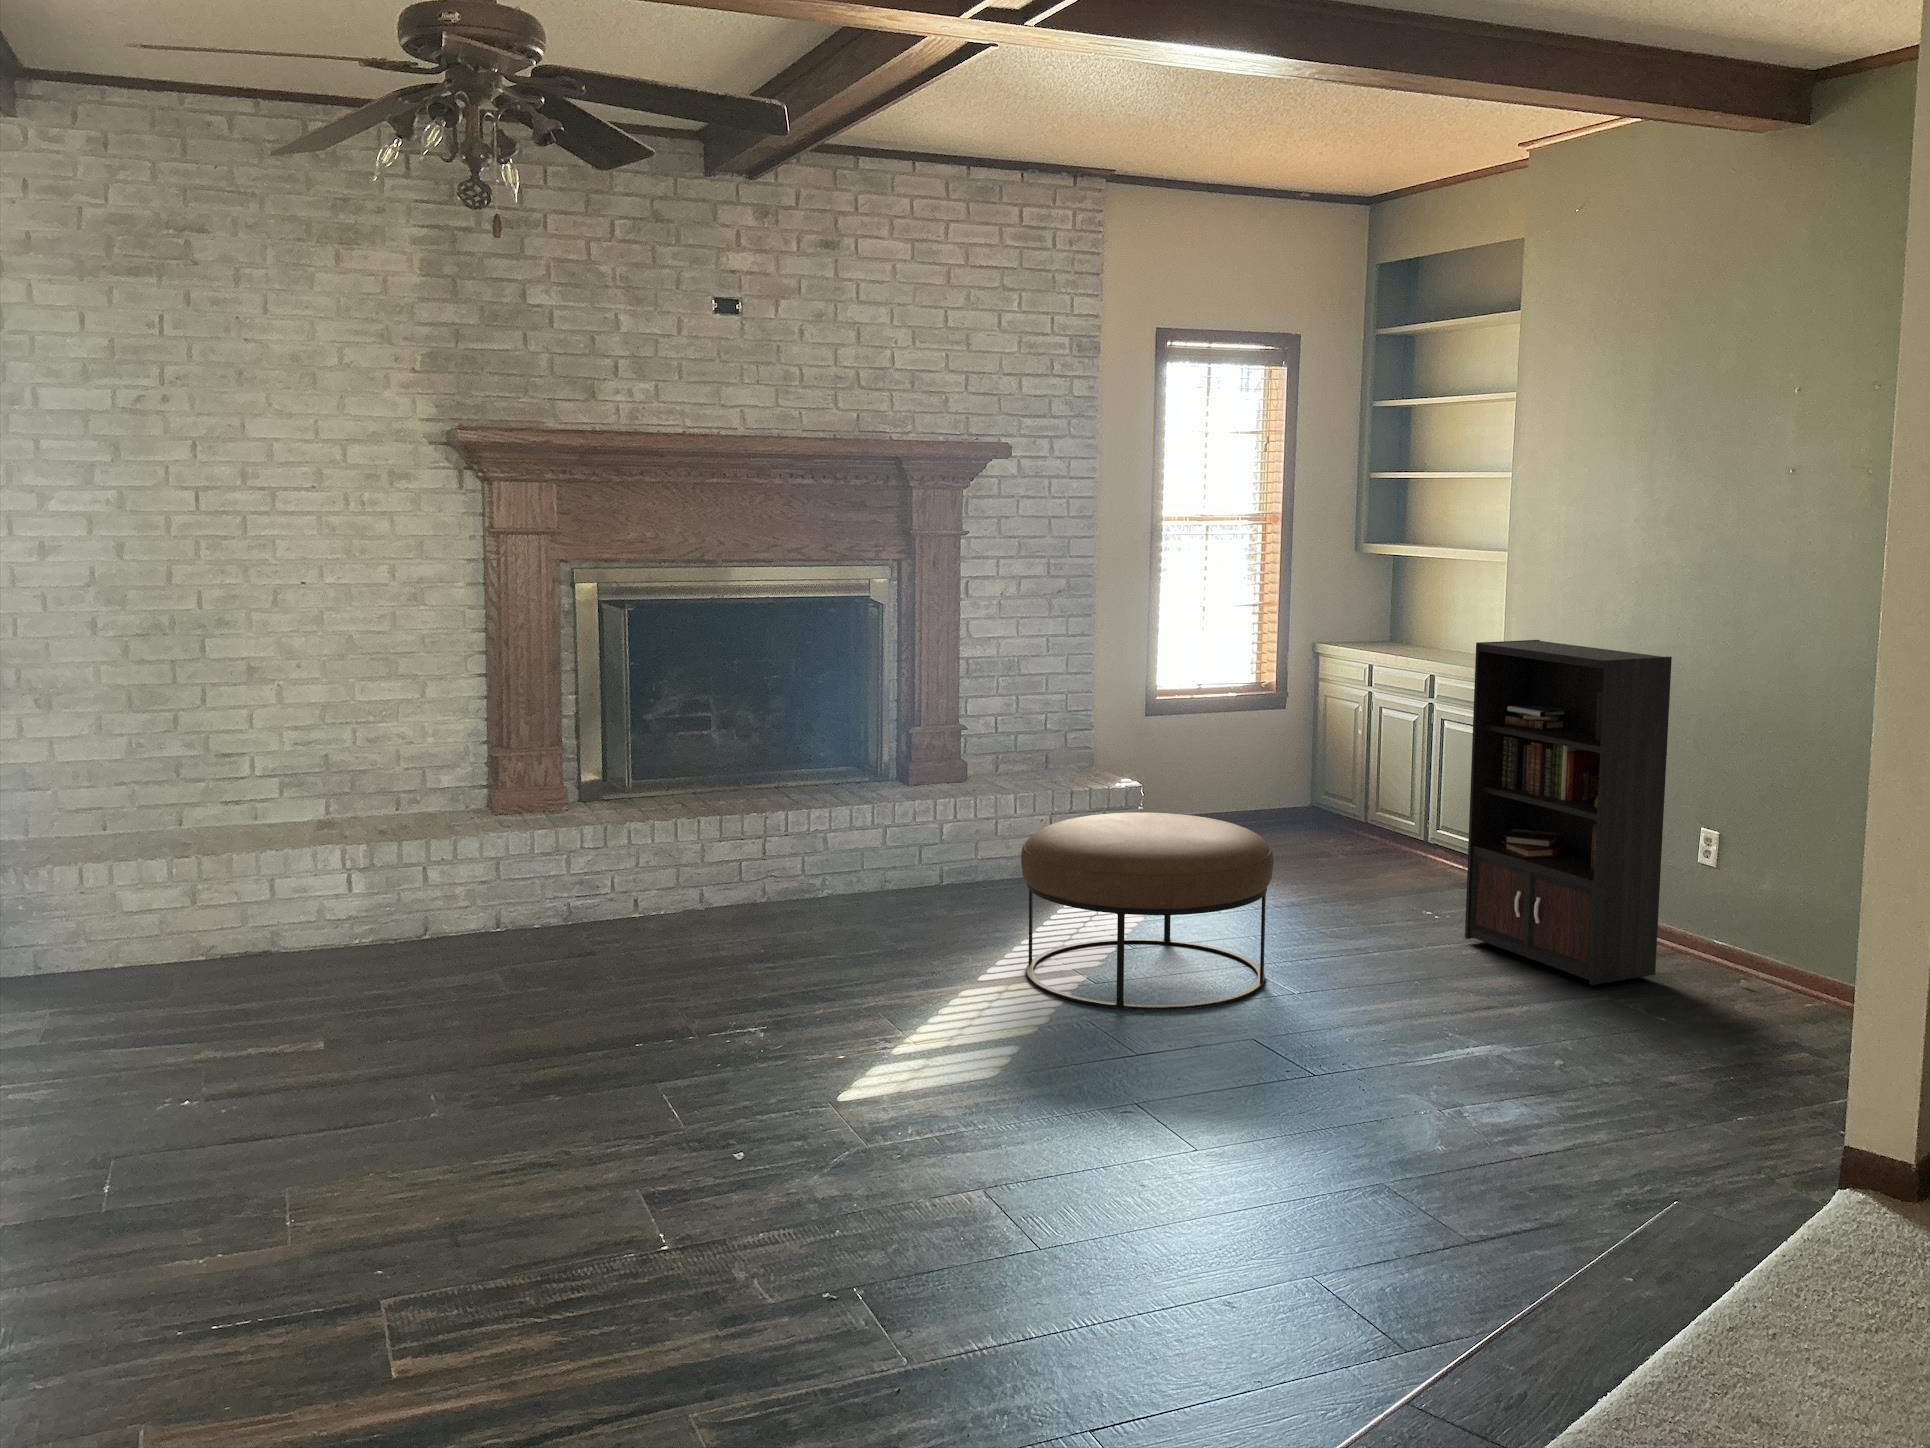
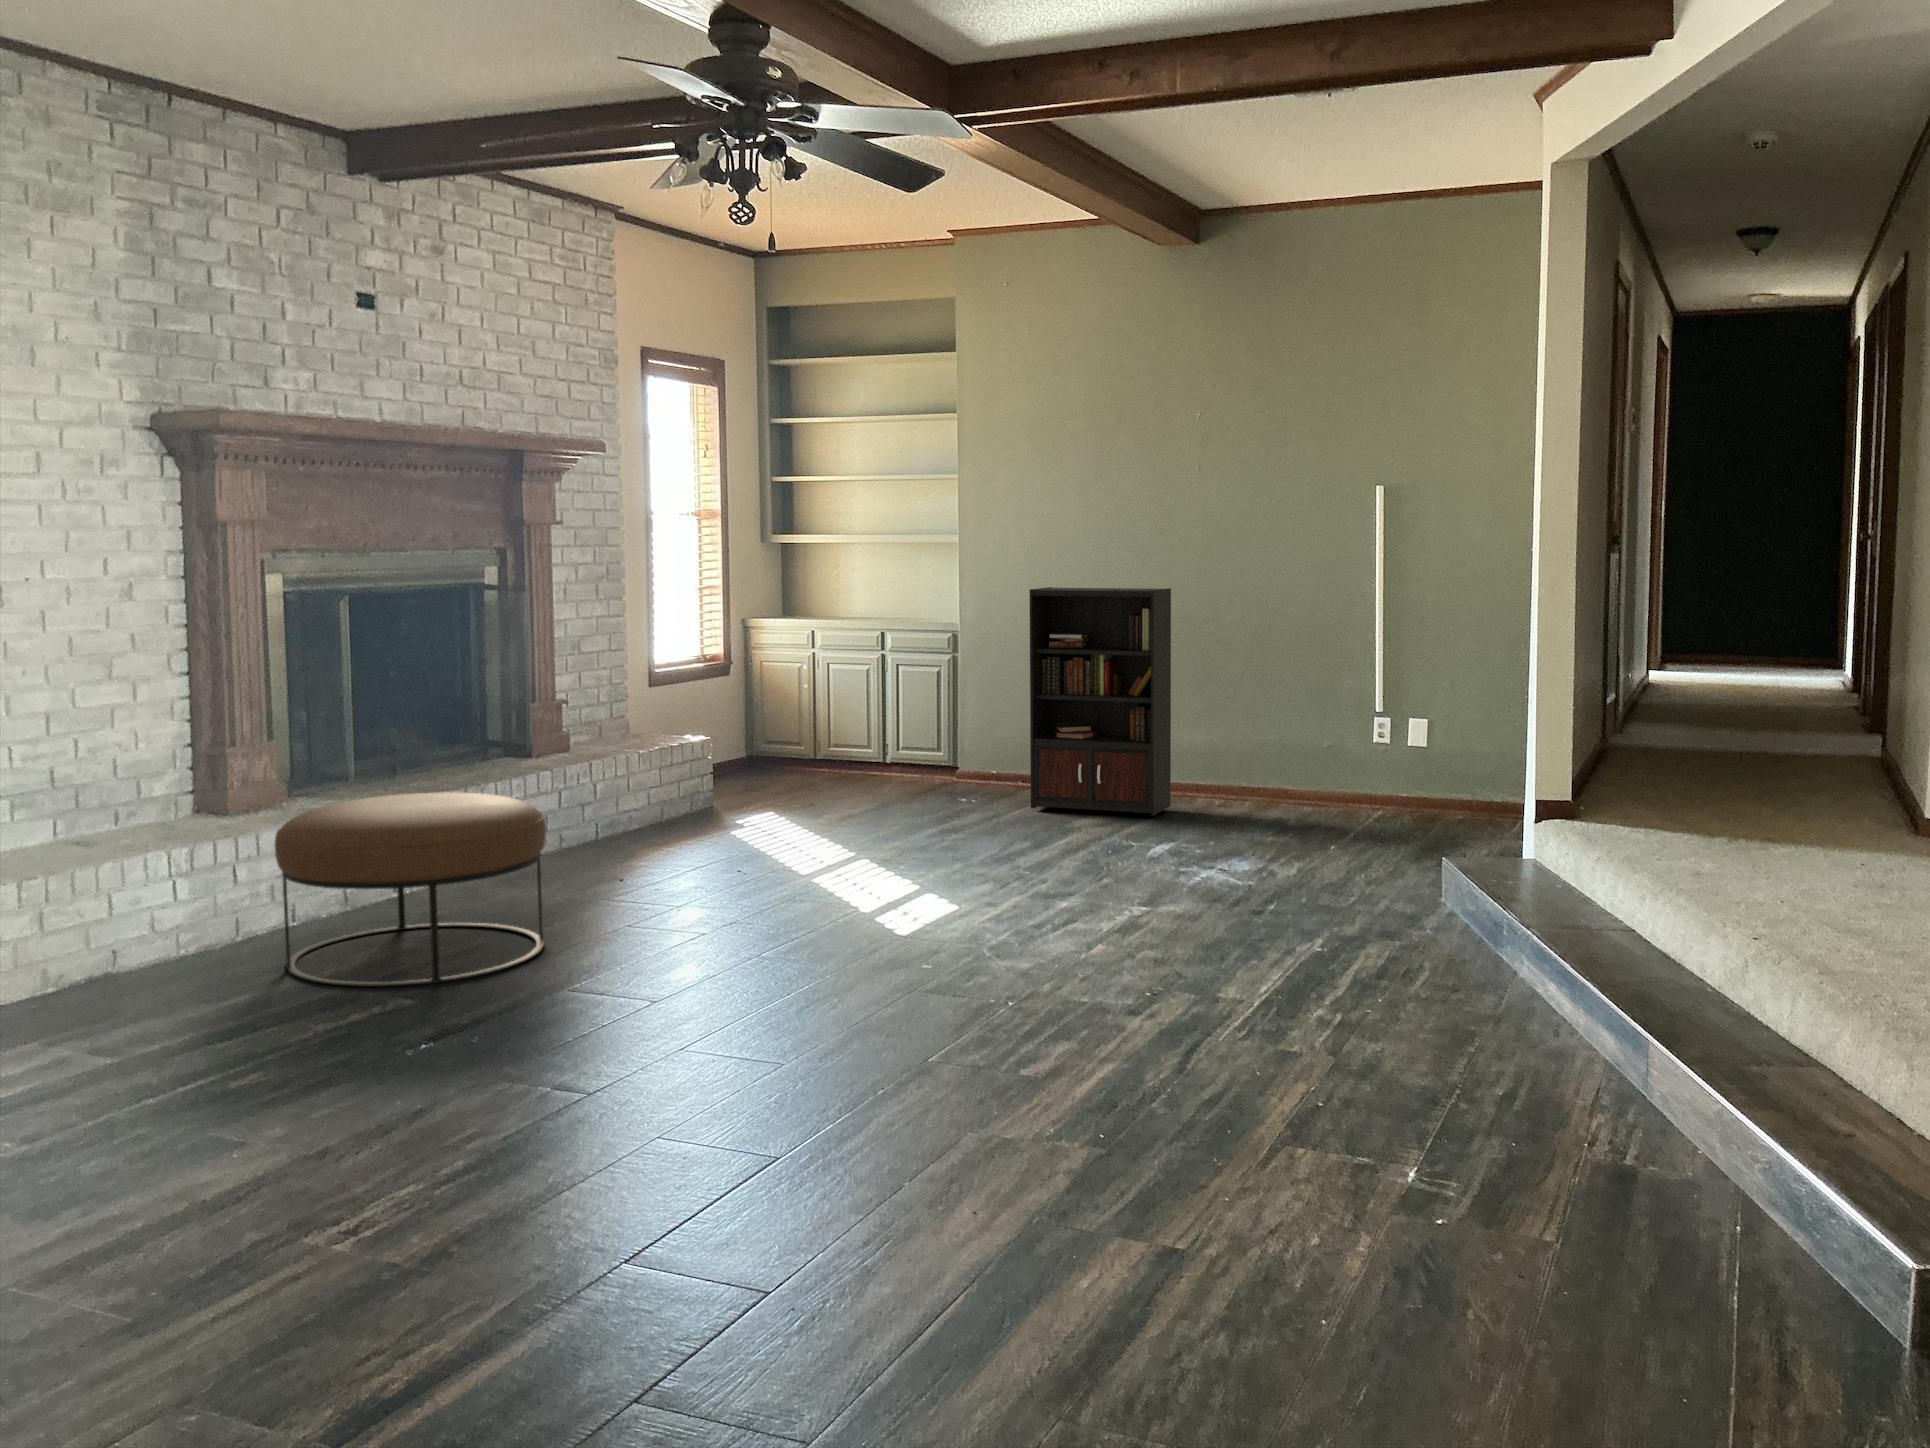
ottoman: present [1021,812,1274,1010] -> present [274,792,546,987]

